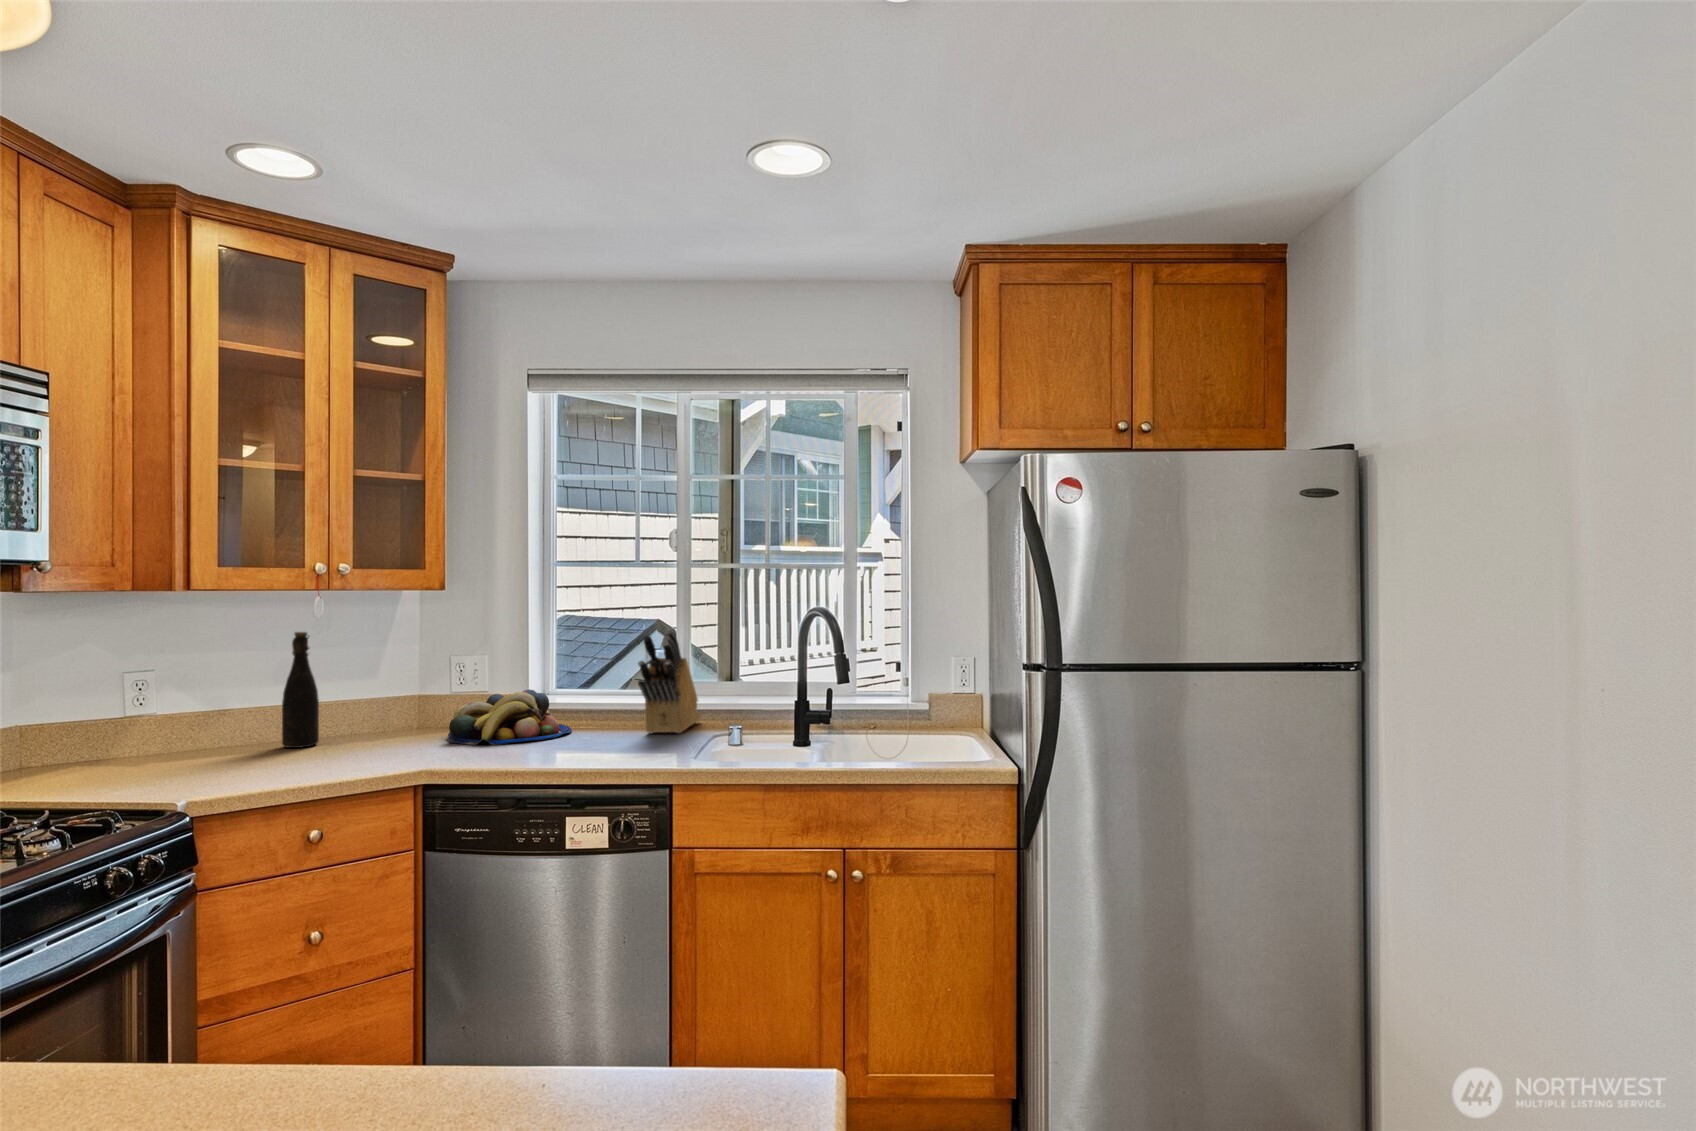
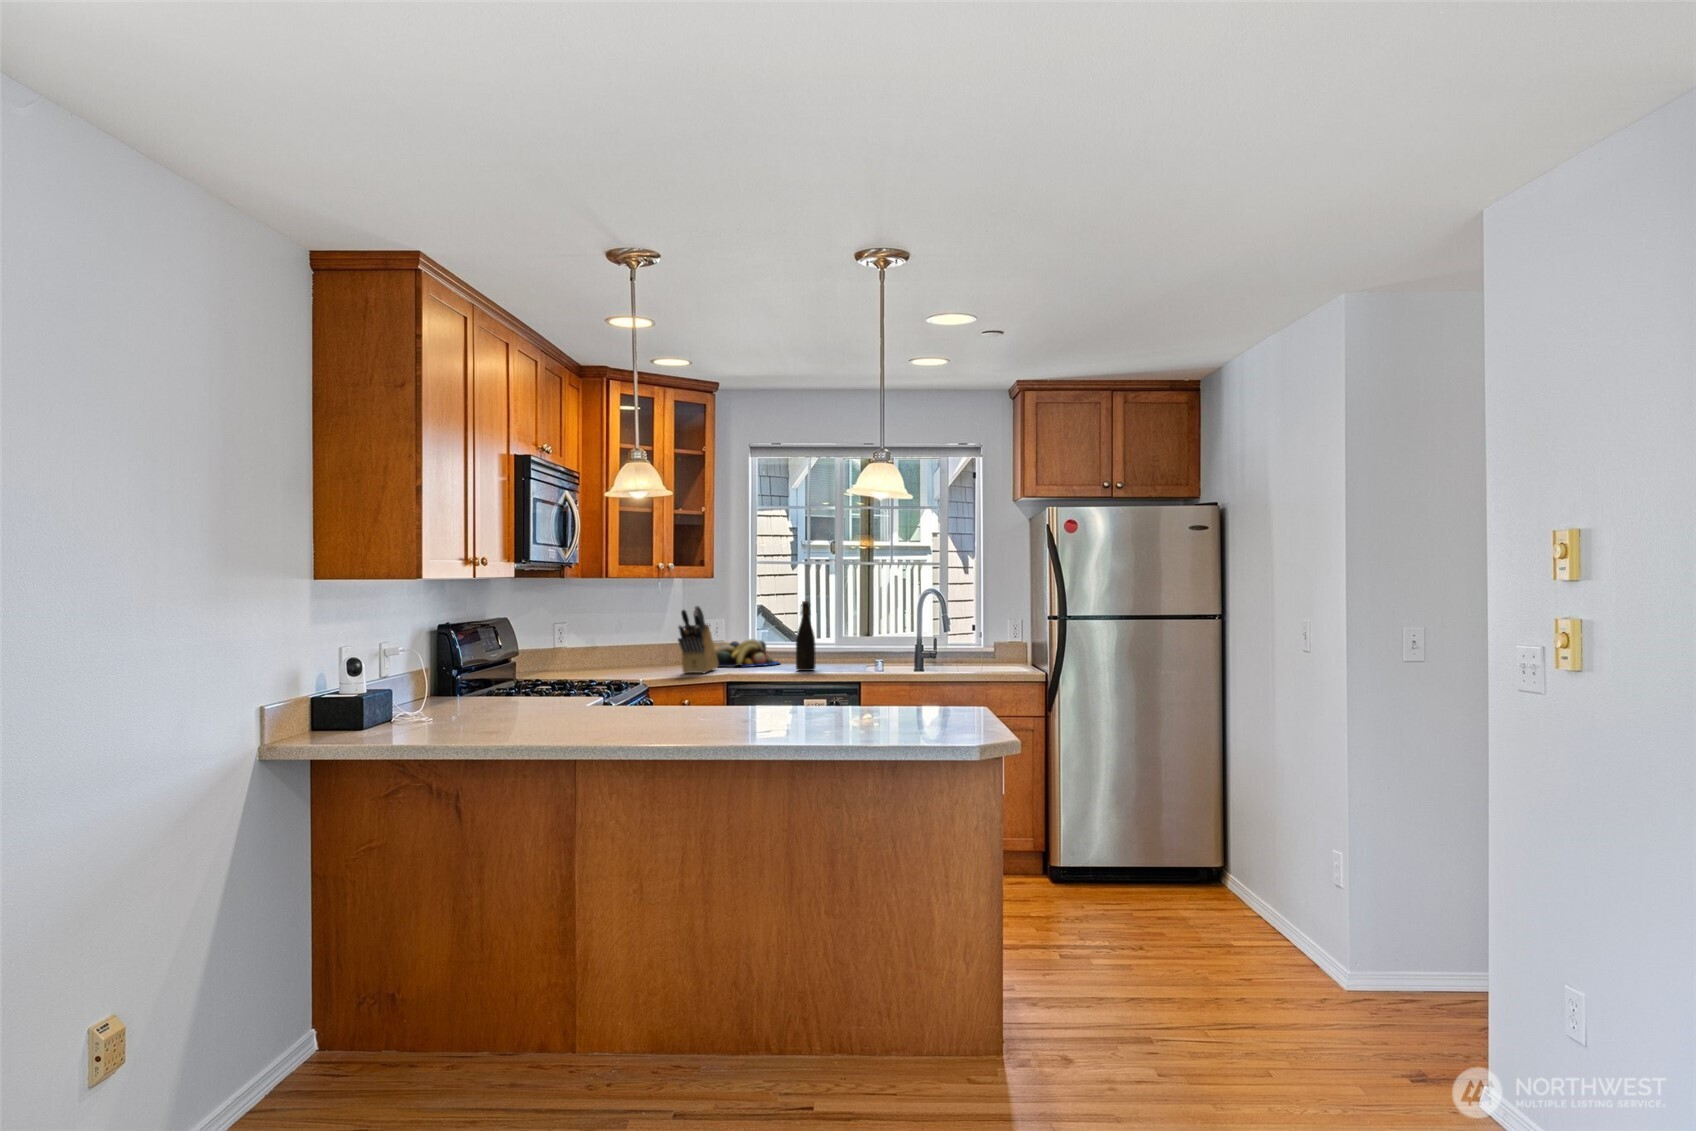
knife block: present [638,630,701,733] -> present [678,606,718,673]
bottle: present [282,632,319,748] -> present [796,601,816,671]

